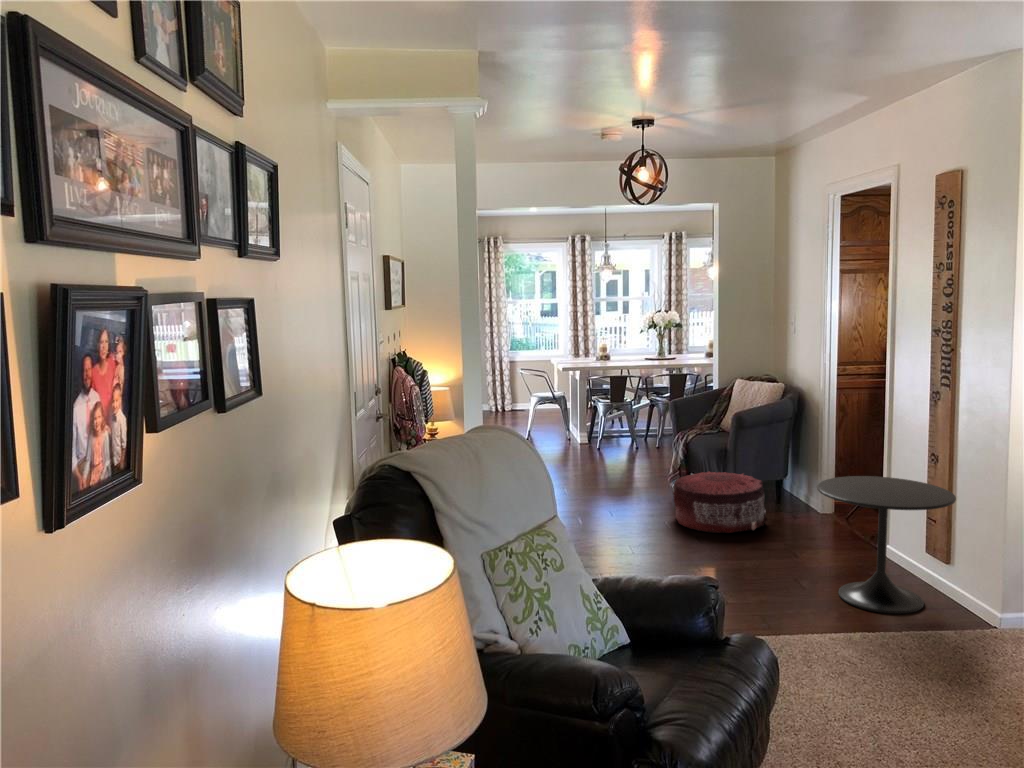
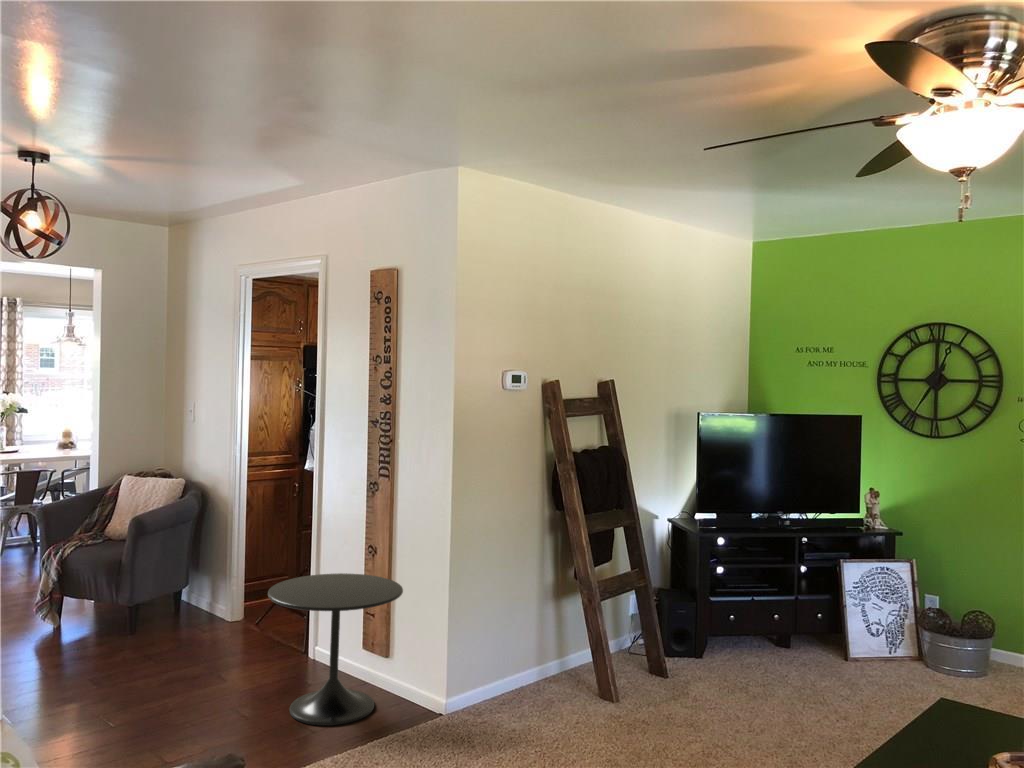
pouf: present [673,472,767,533] -> none [51,589,179,675]

